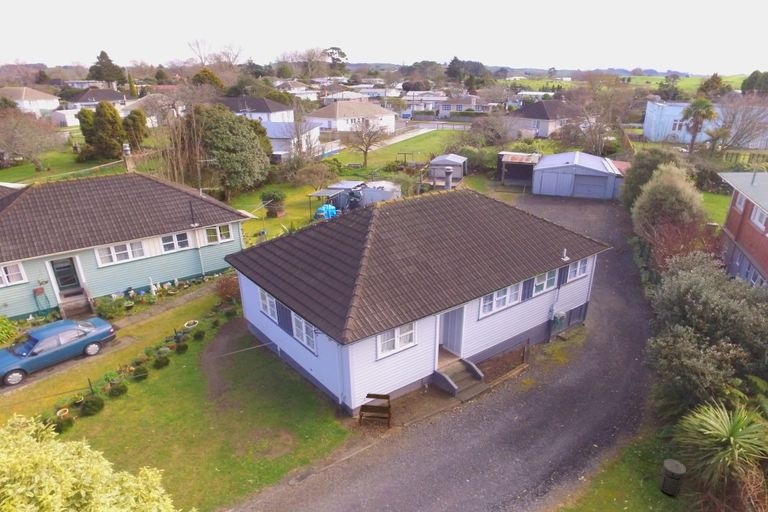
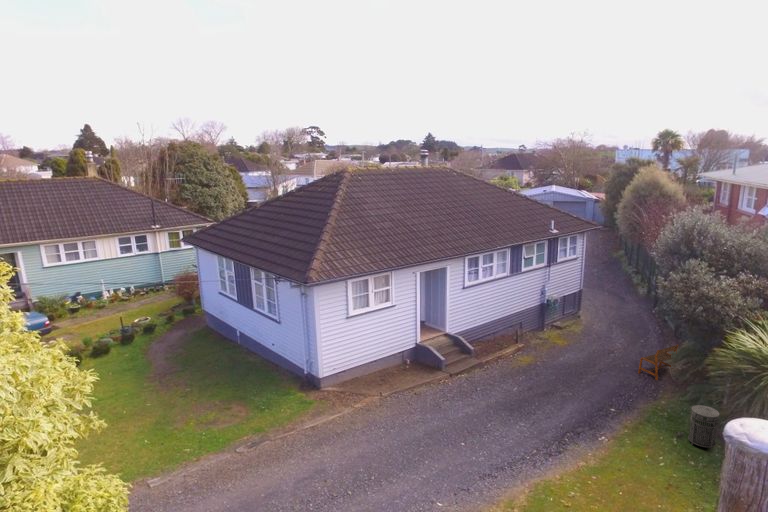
bench: present [359,393,391,428] -> present [638,345,678,380]

